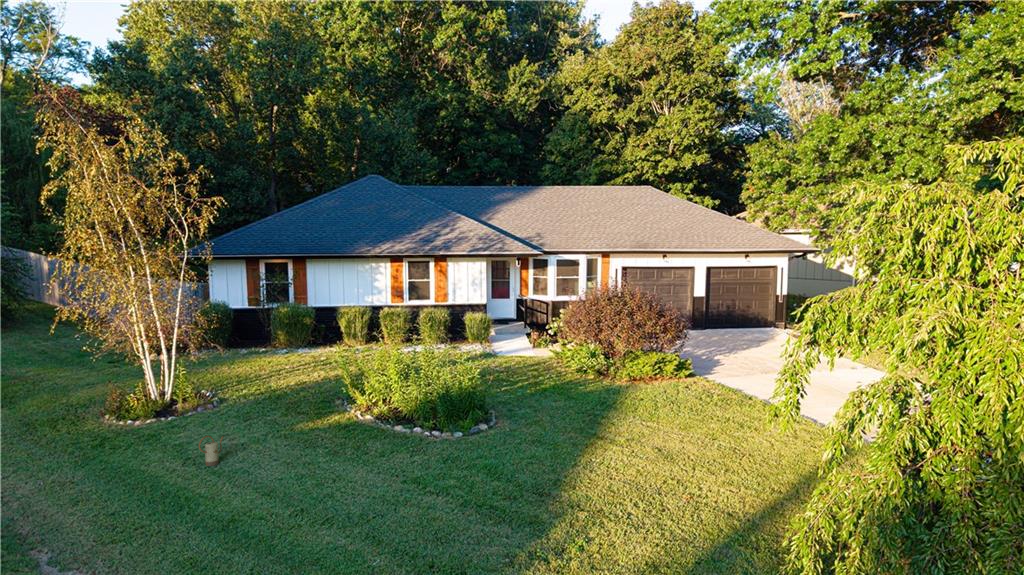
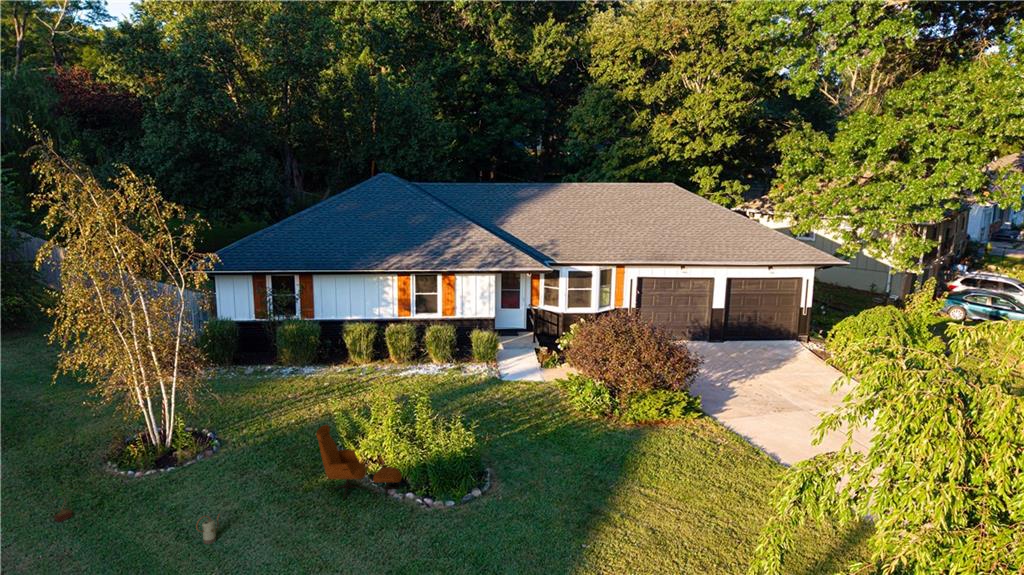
lounge chair: none [322,361,408,434] -> present [316,425,402,500]
potted plant: none [41,414,80,453] -> present [49,486,72,522]

